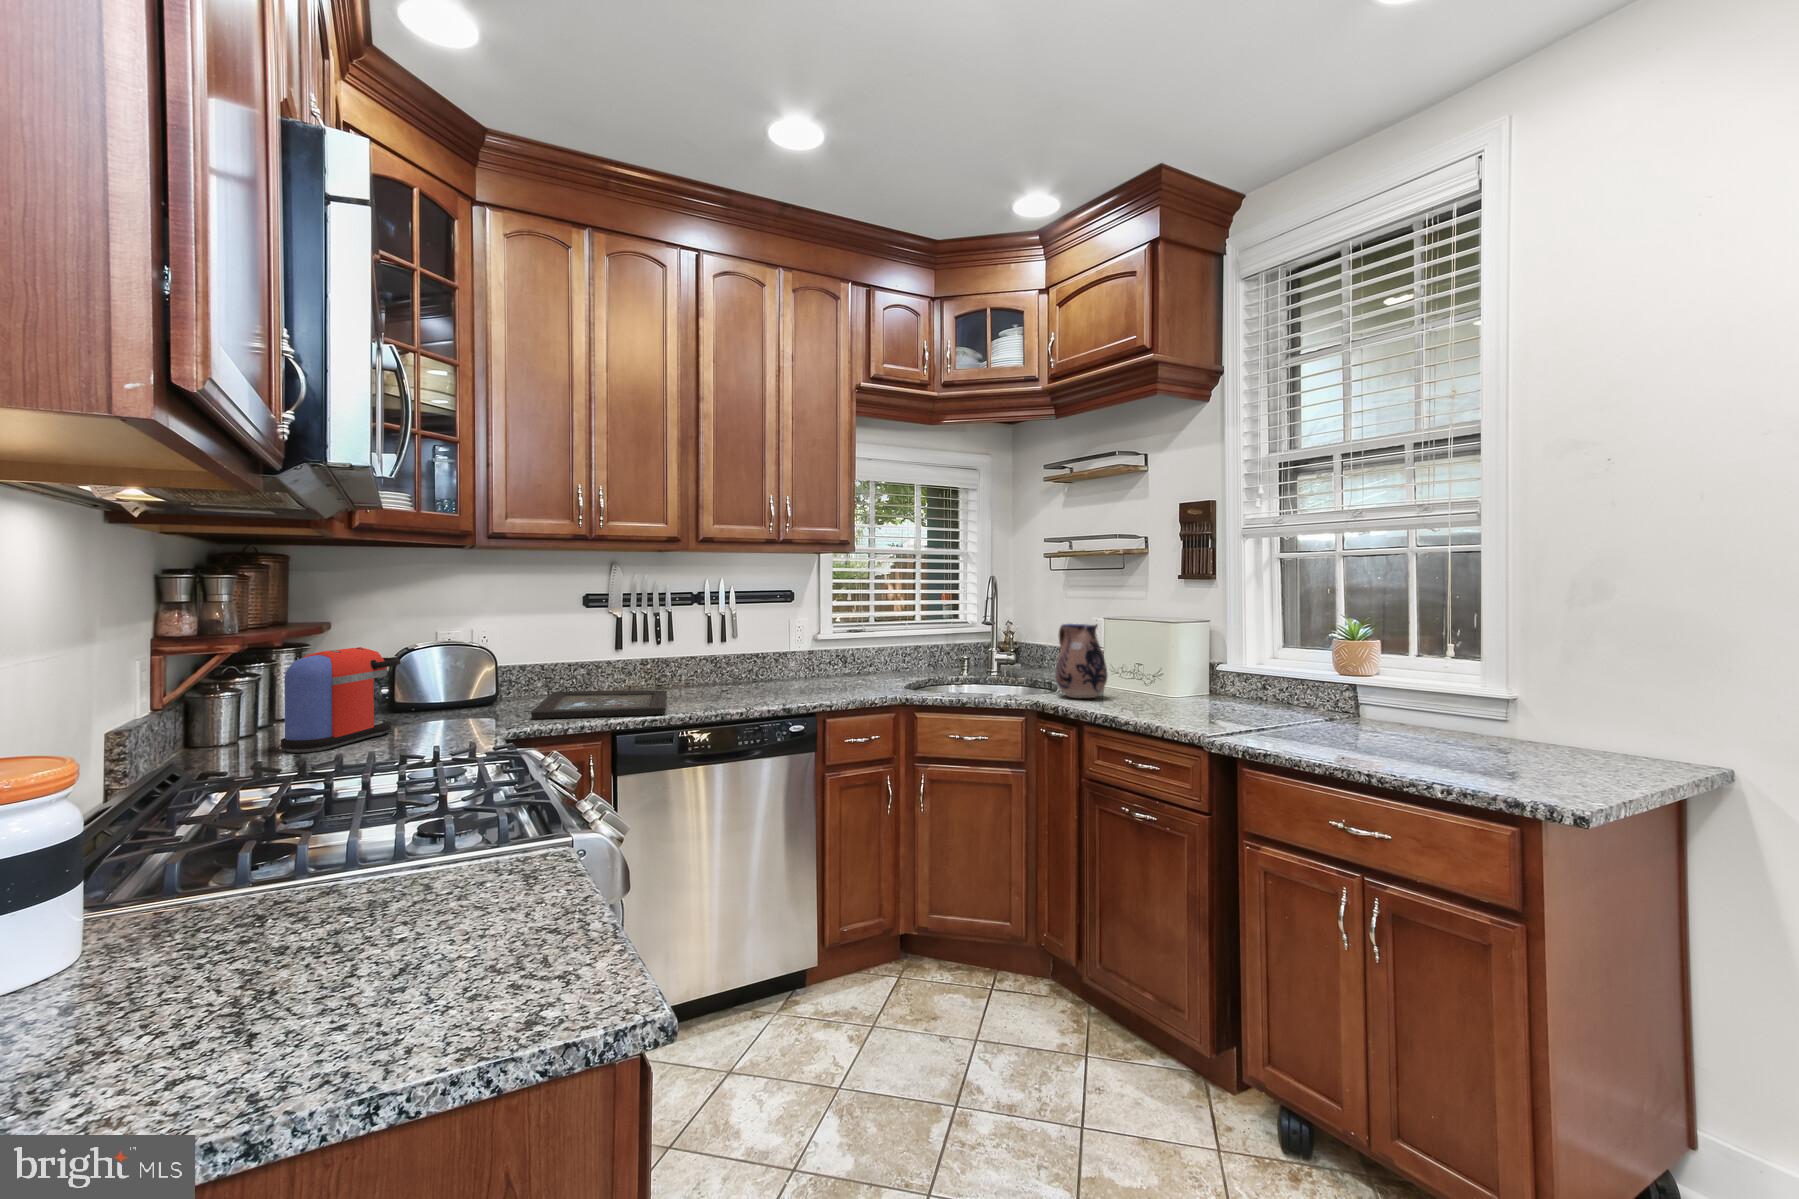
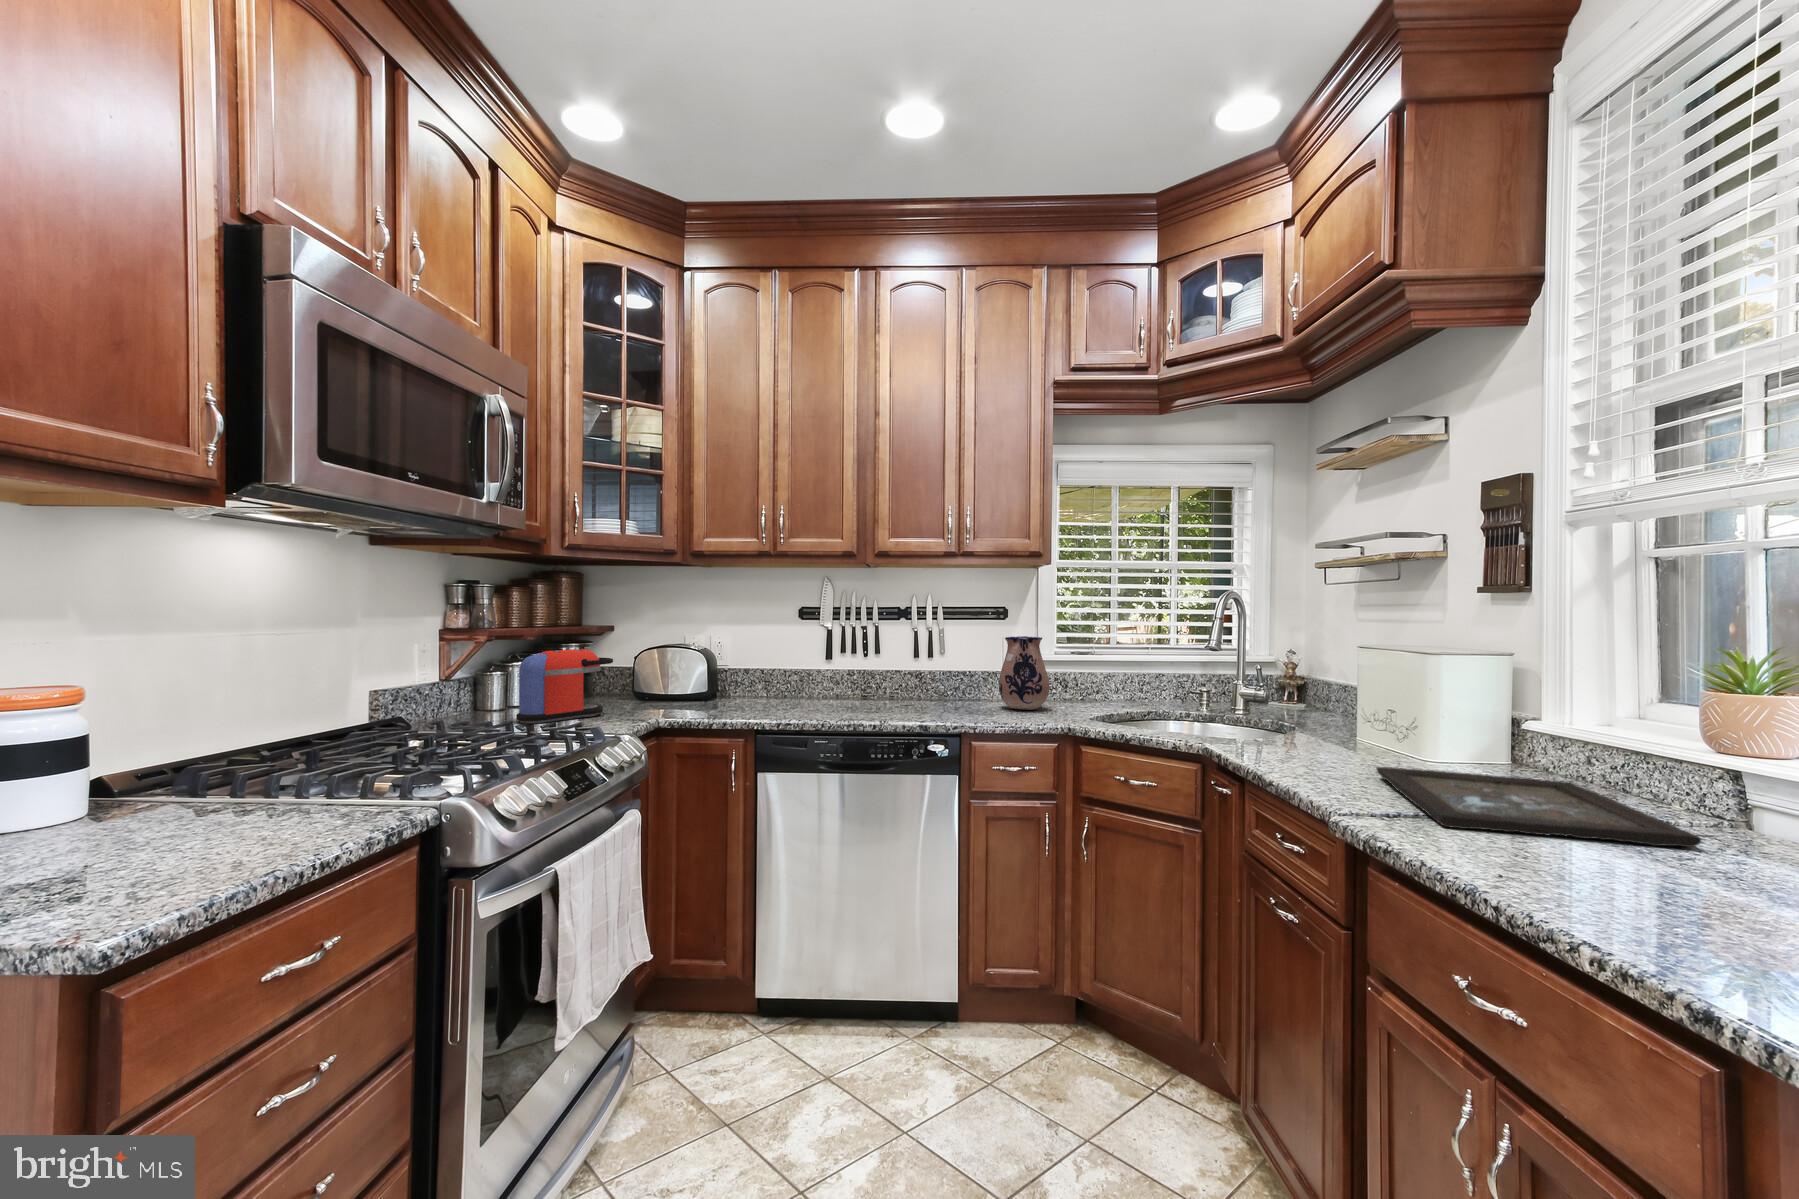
ceramic pitcher: present [1055,624,1108,698] -> present [999,636,1050,710]
tray: present [531,691,667,719] -> present [1376,767,1701,847]

